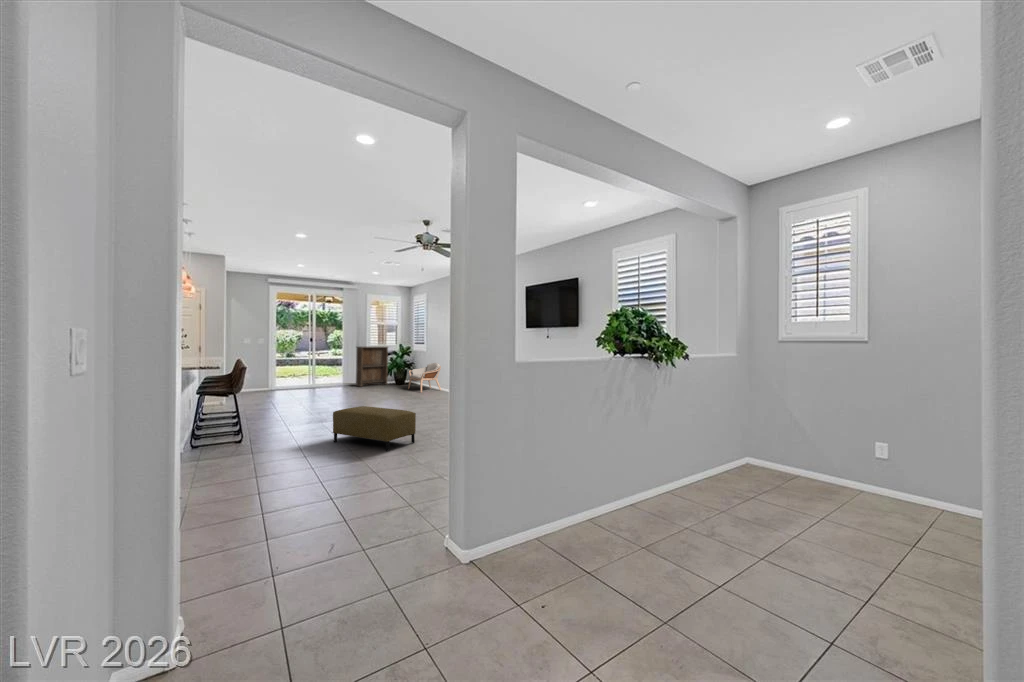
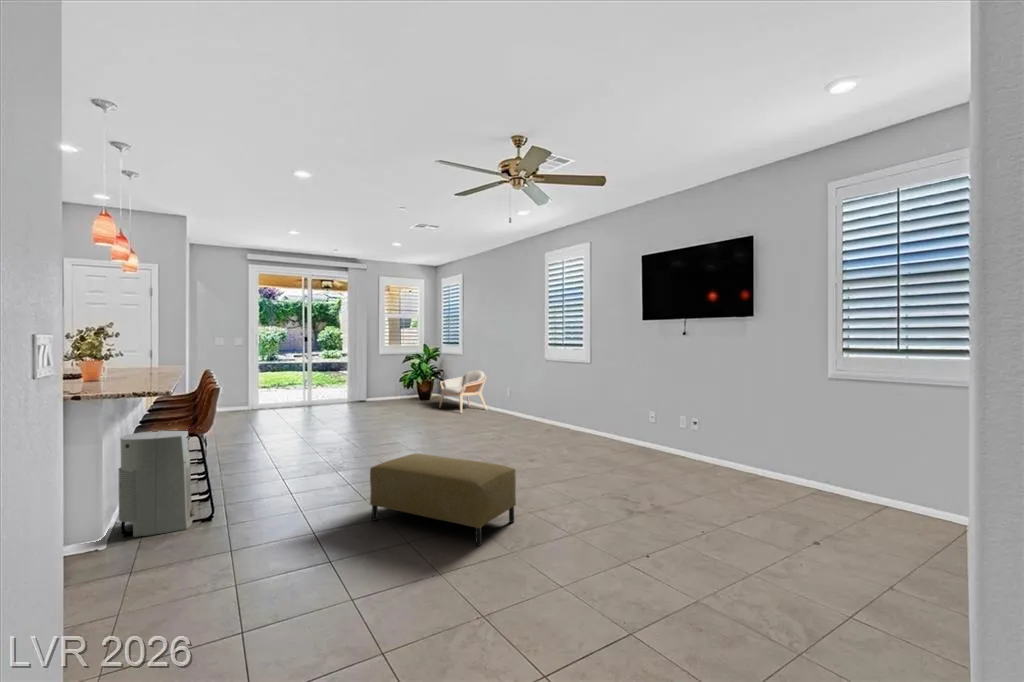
bookshelf: present [356,346,388,387] -> none [364,348,408,404]
air purifier: none [189,390,233,448] -> present [119,431,197,537]

